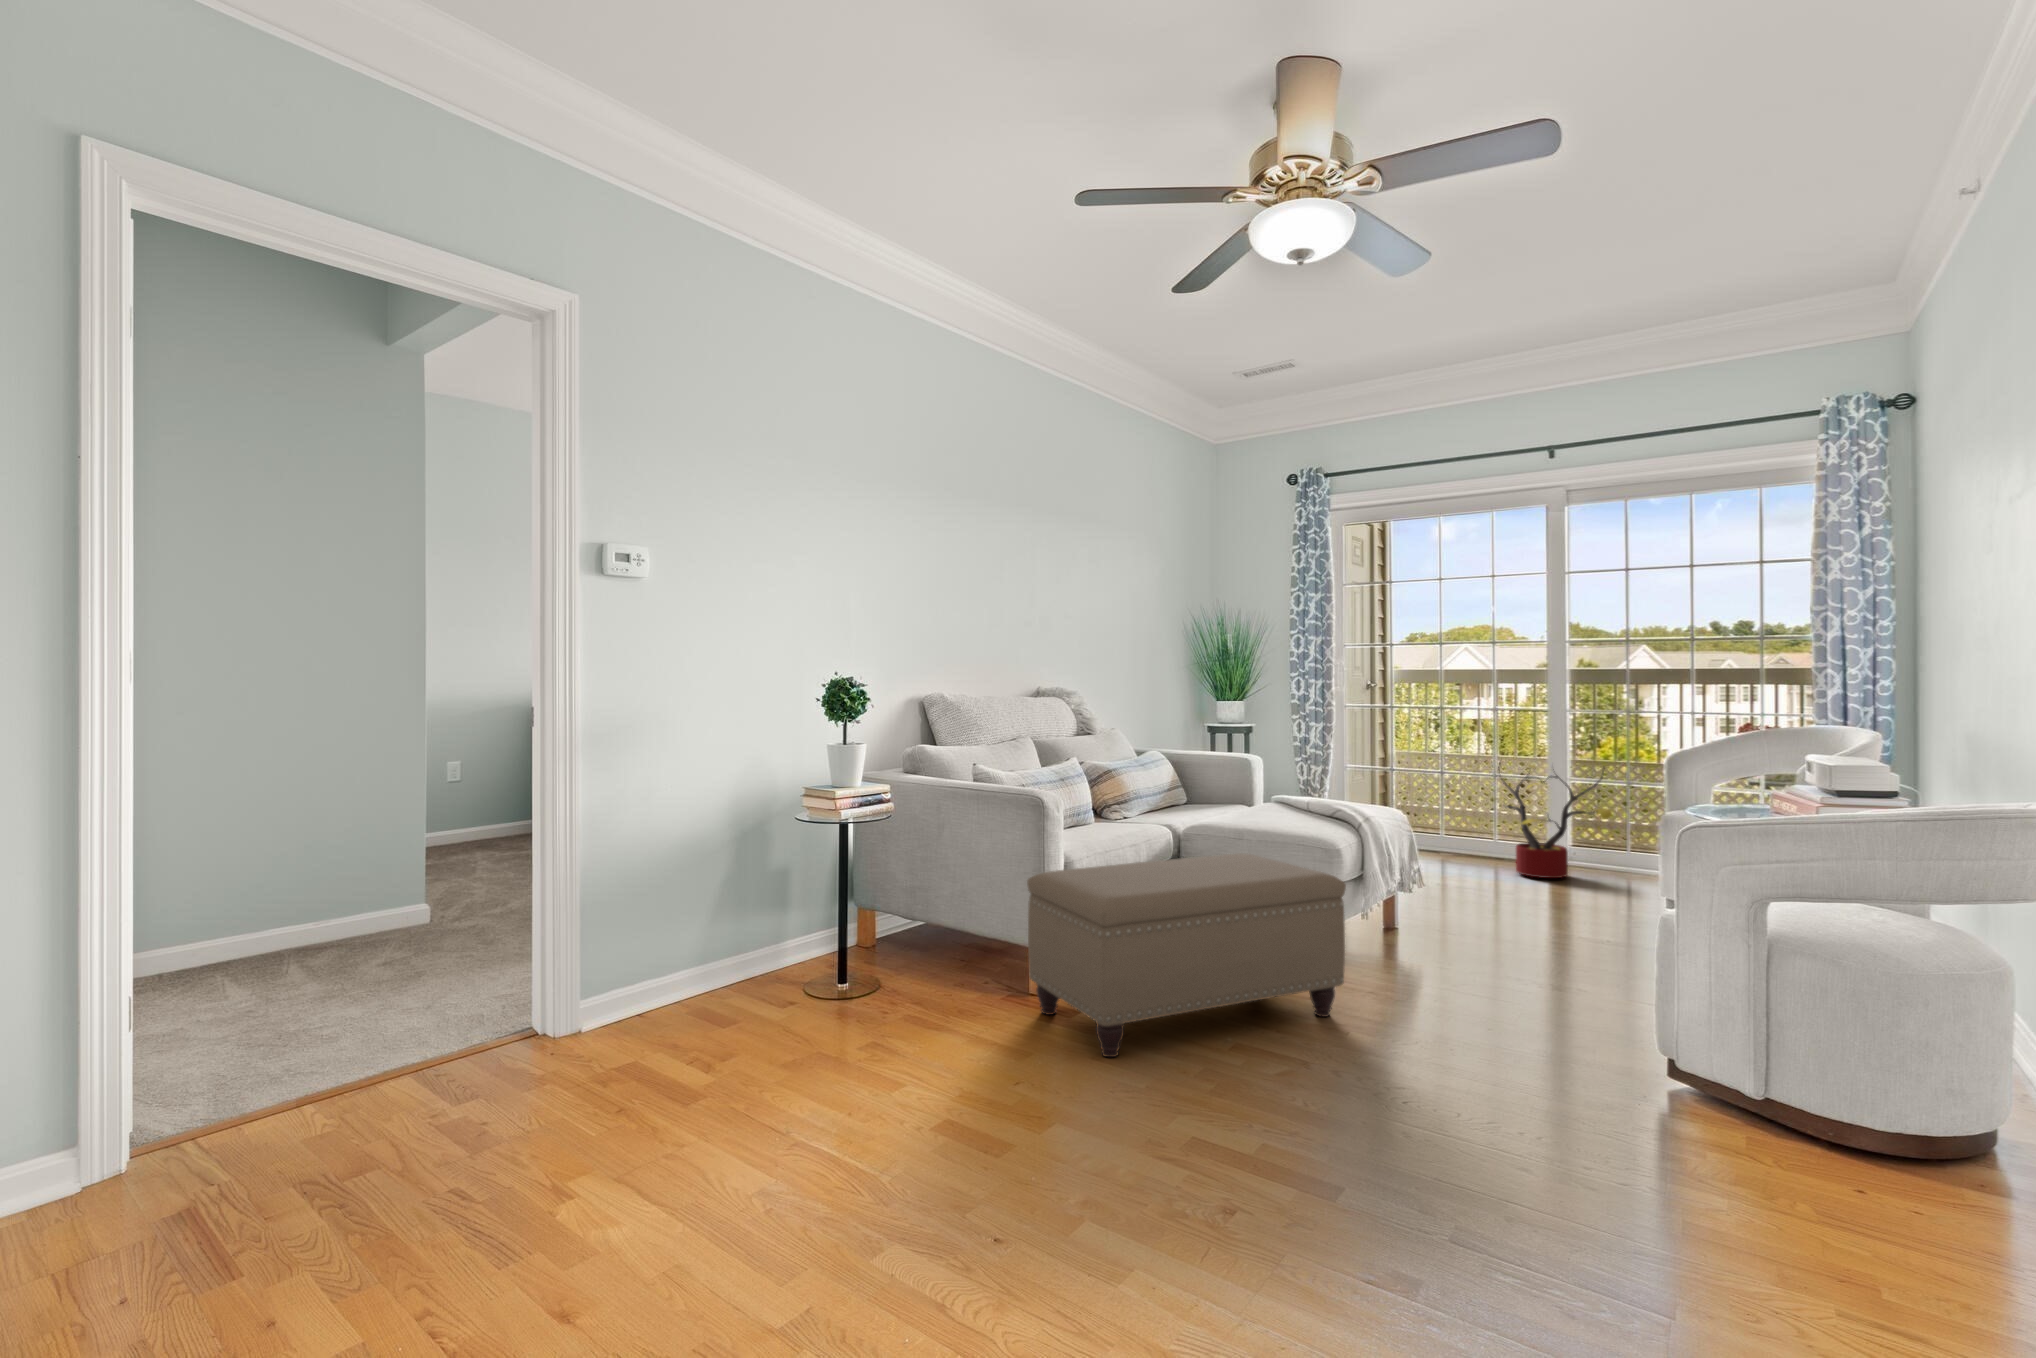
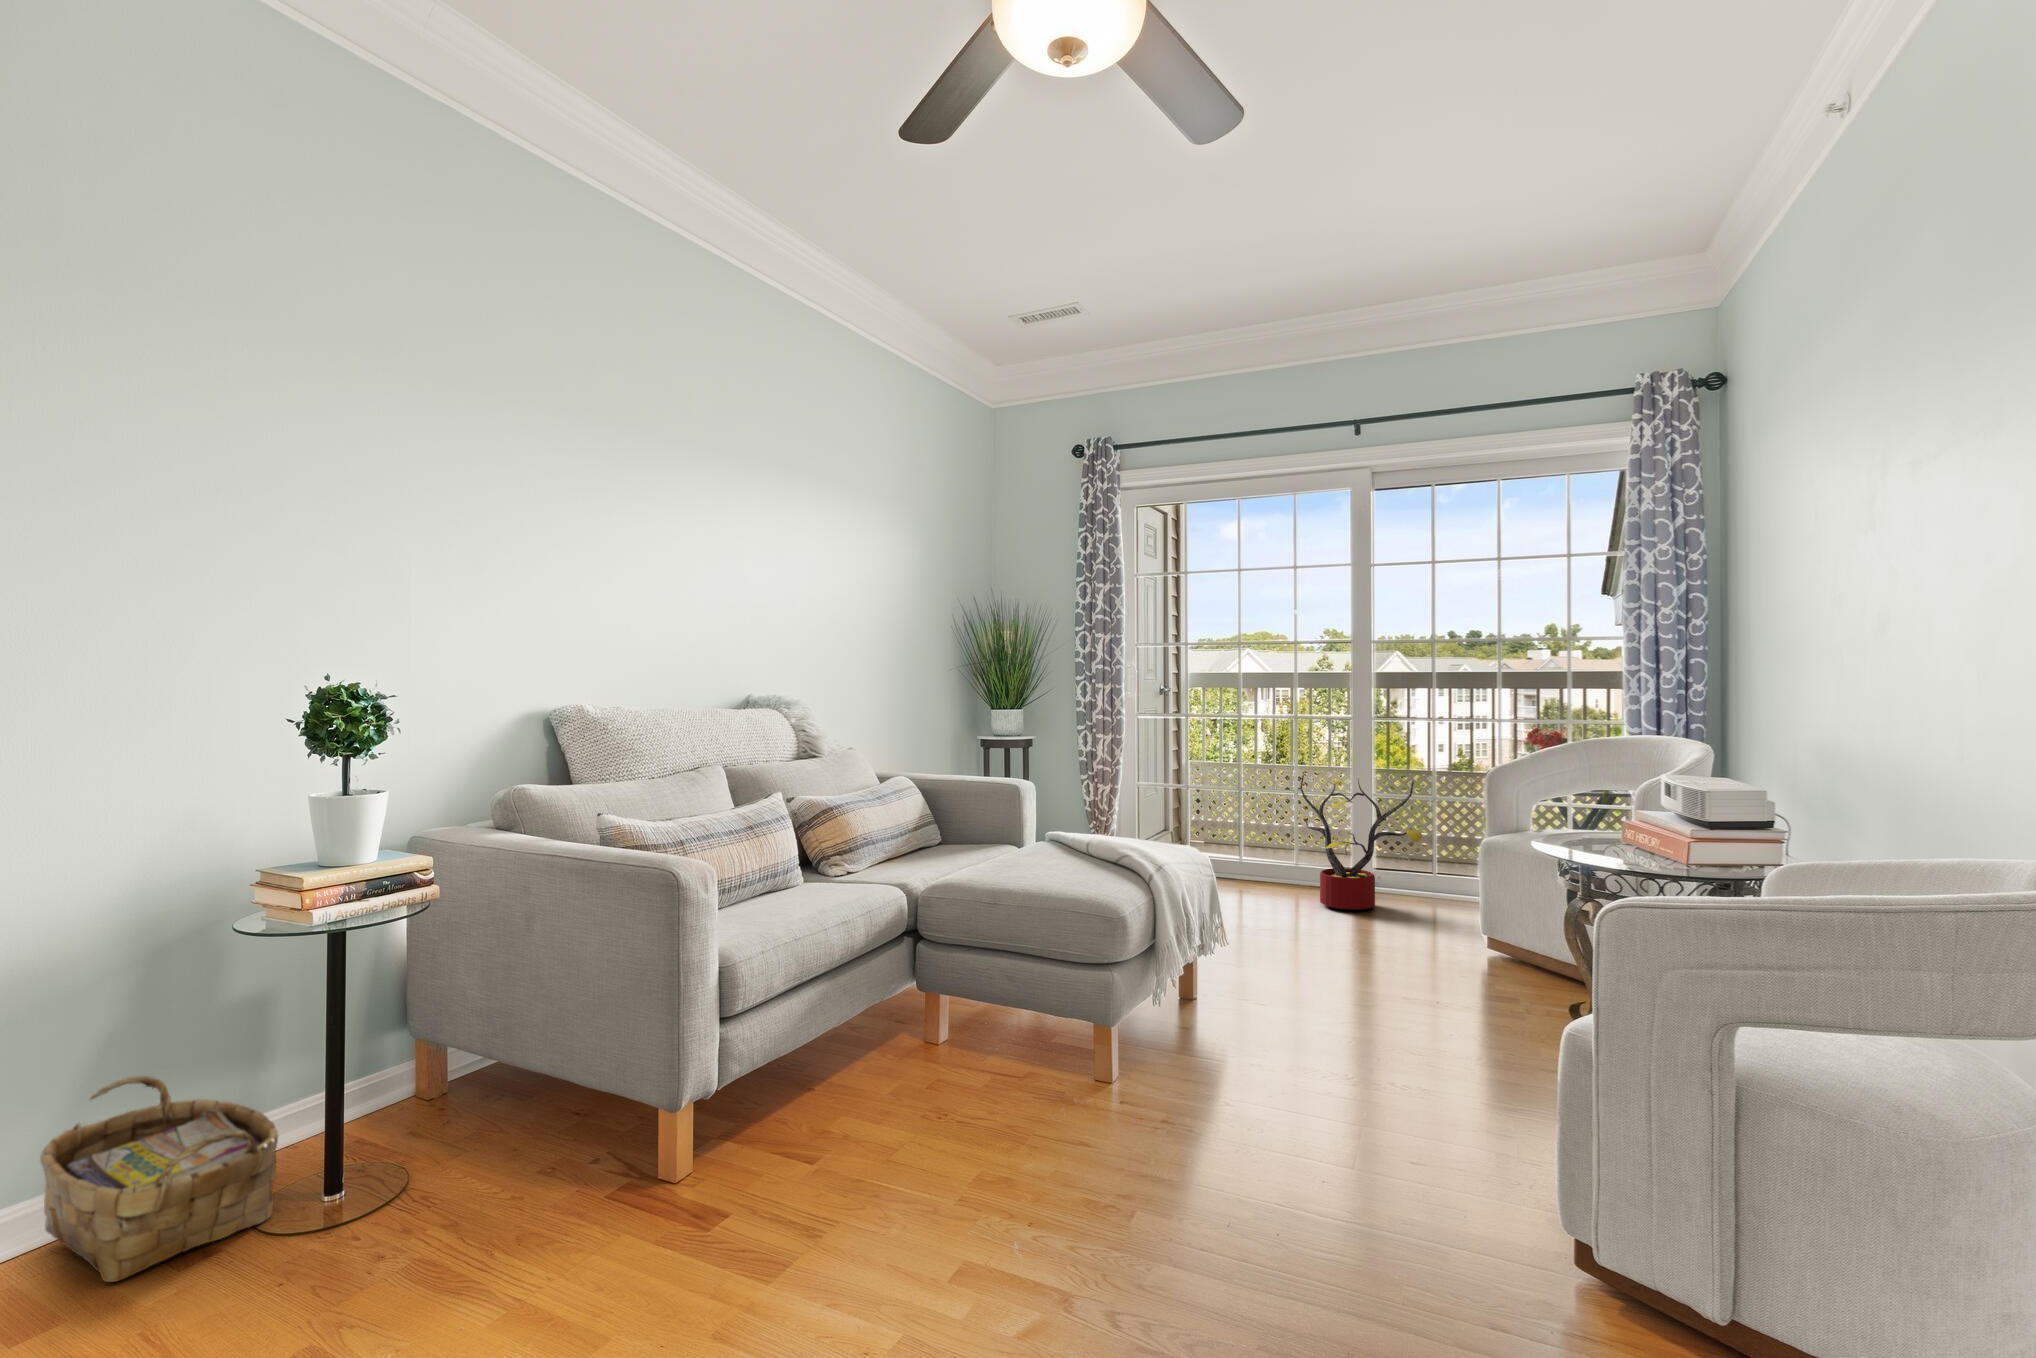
ottoman: present [1027,853,1346,1057] -> none [666,928,1121,1284]
woven basket: none [667,914,791,1028] -> present [40,1076,278,1282]

